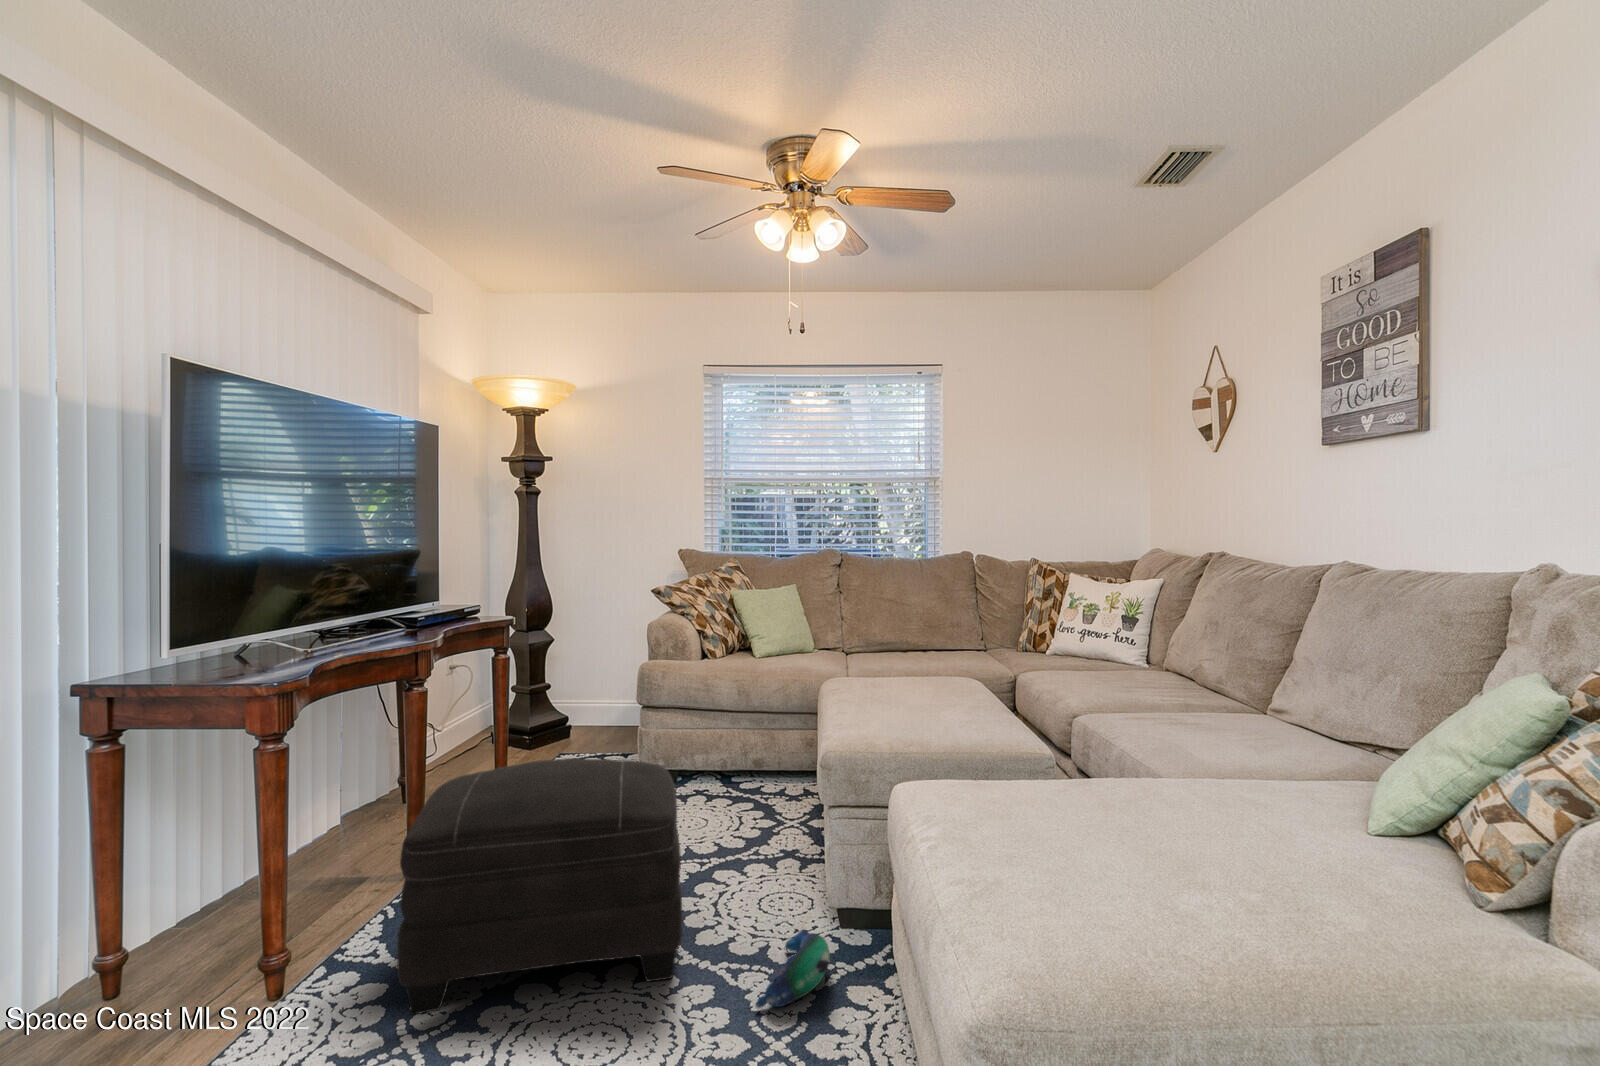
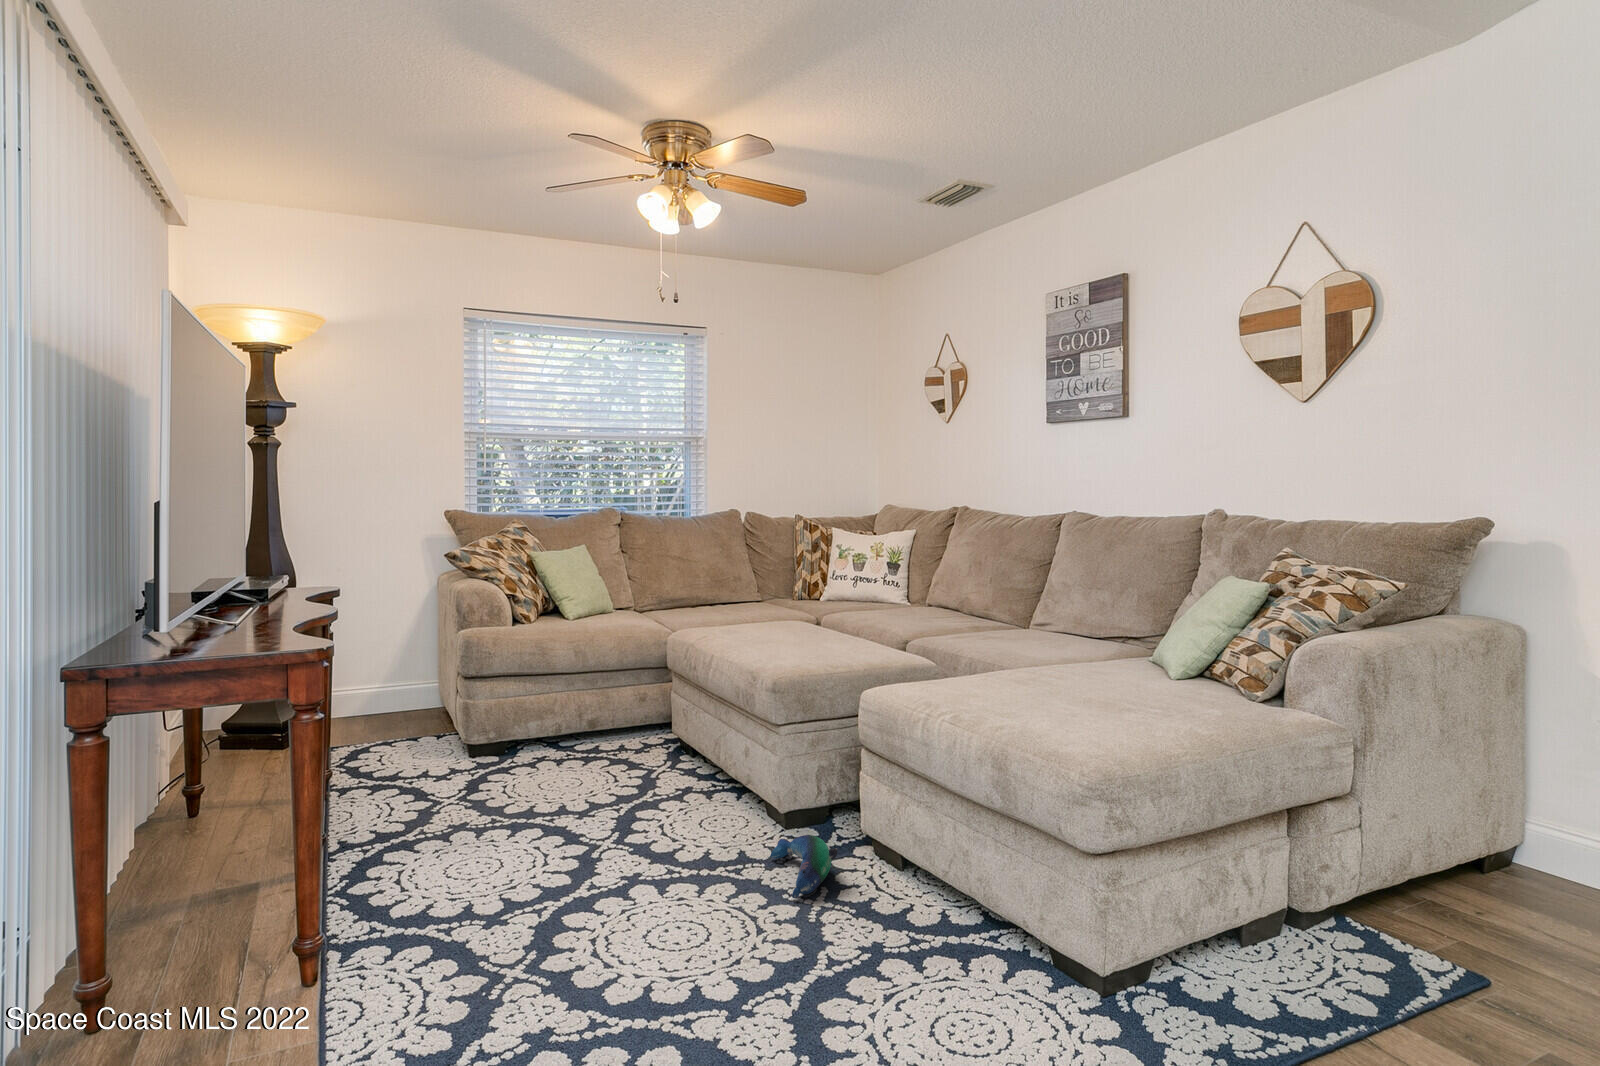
ottoman: present [397,758,682,1015] -> none [400,715,708,995]

